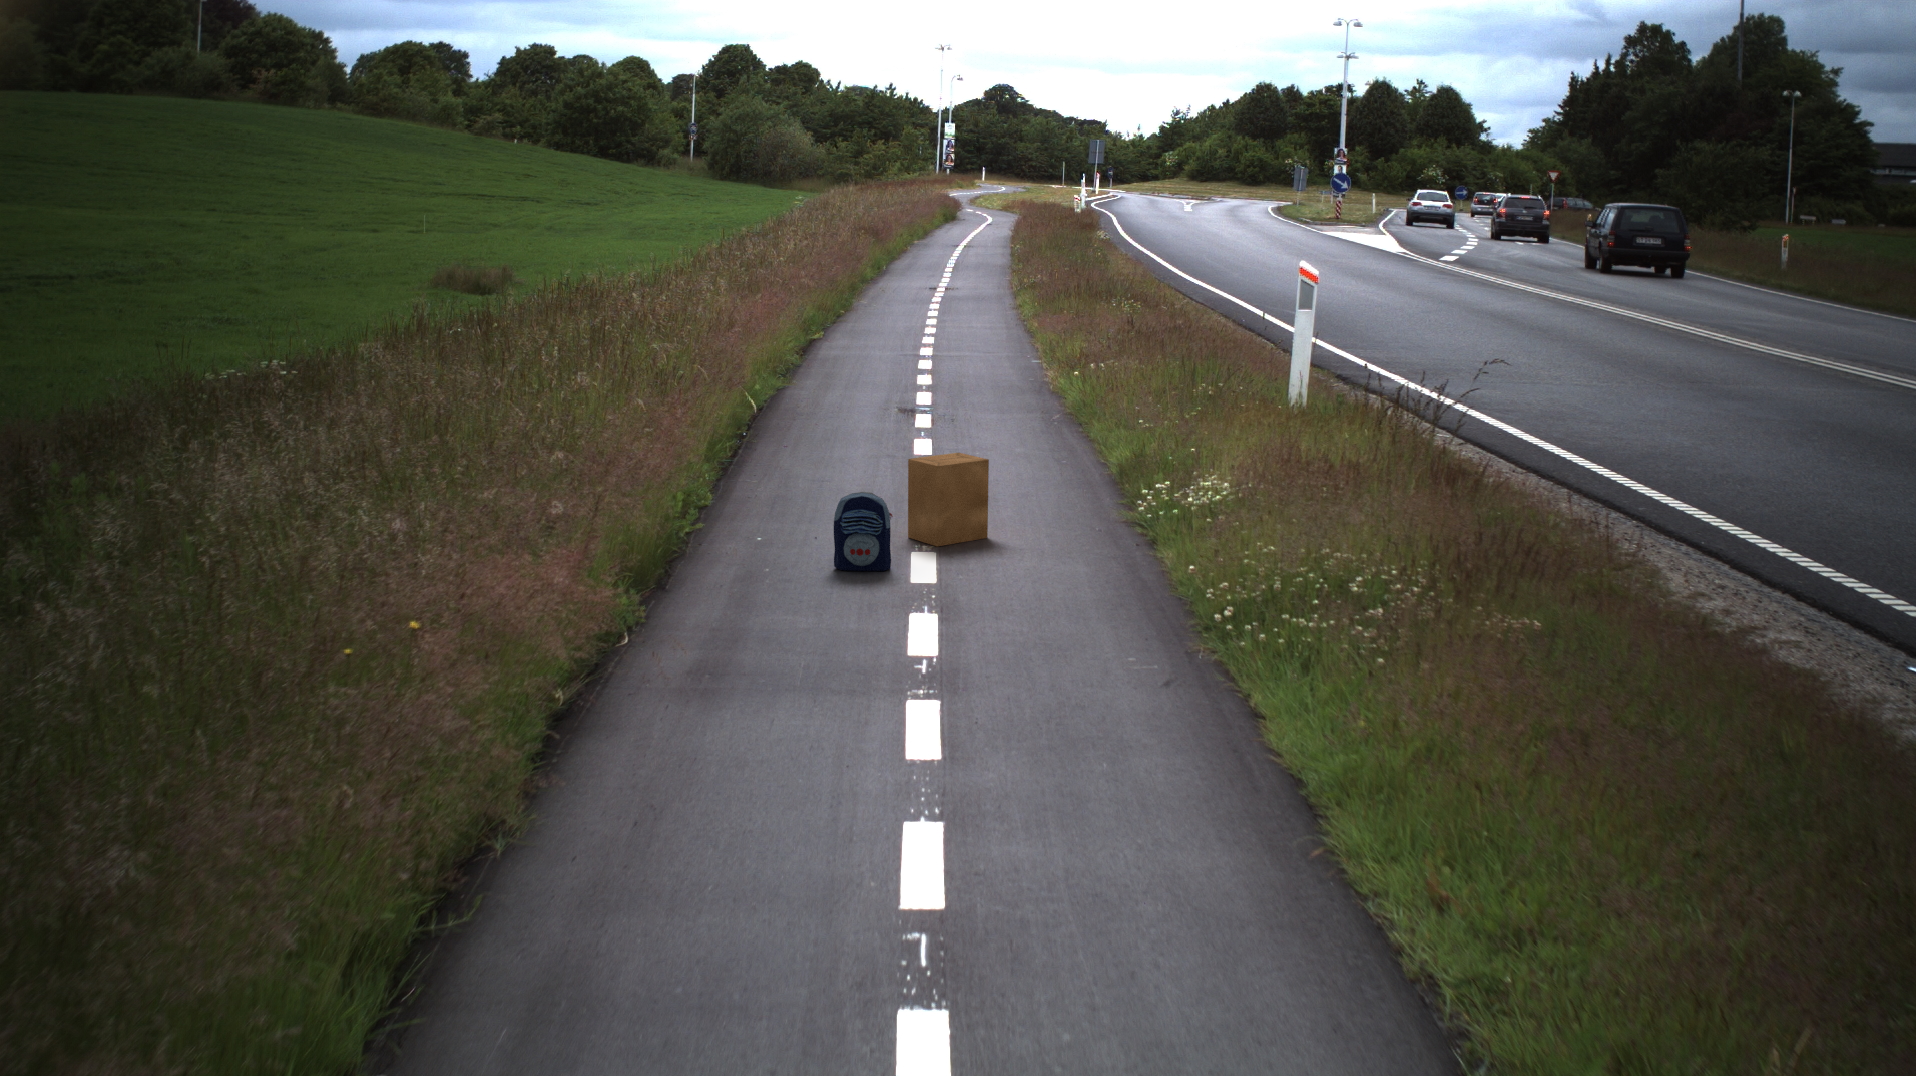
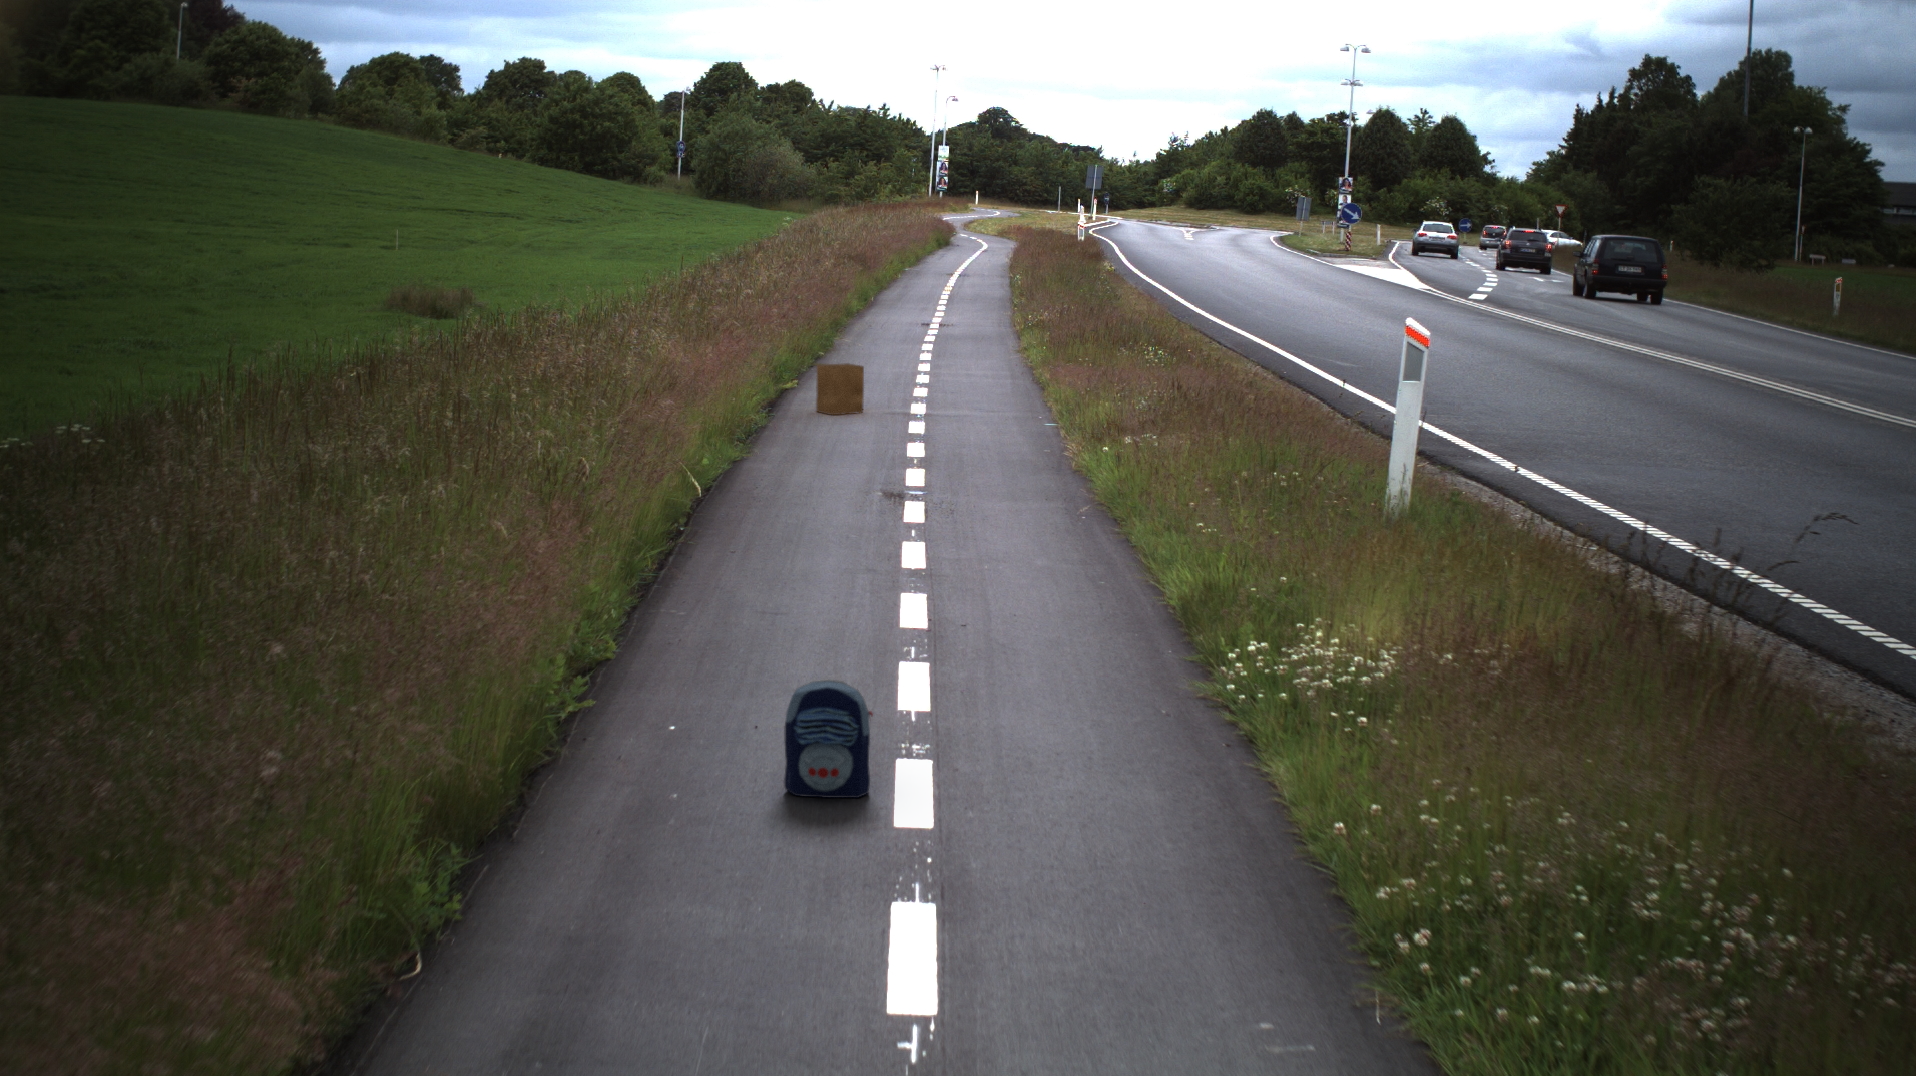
cardboard box: present [908,453,989,546] -> present [816,363,864,415]

